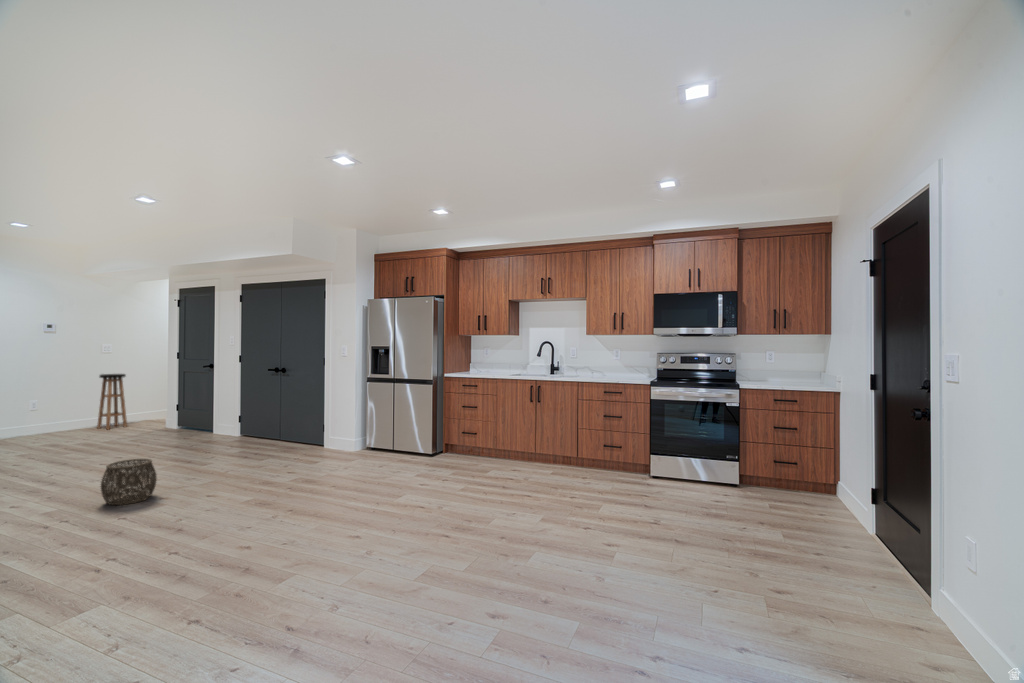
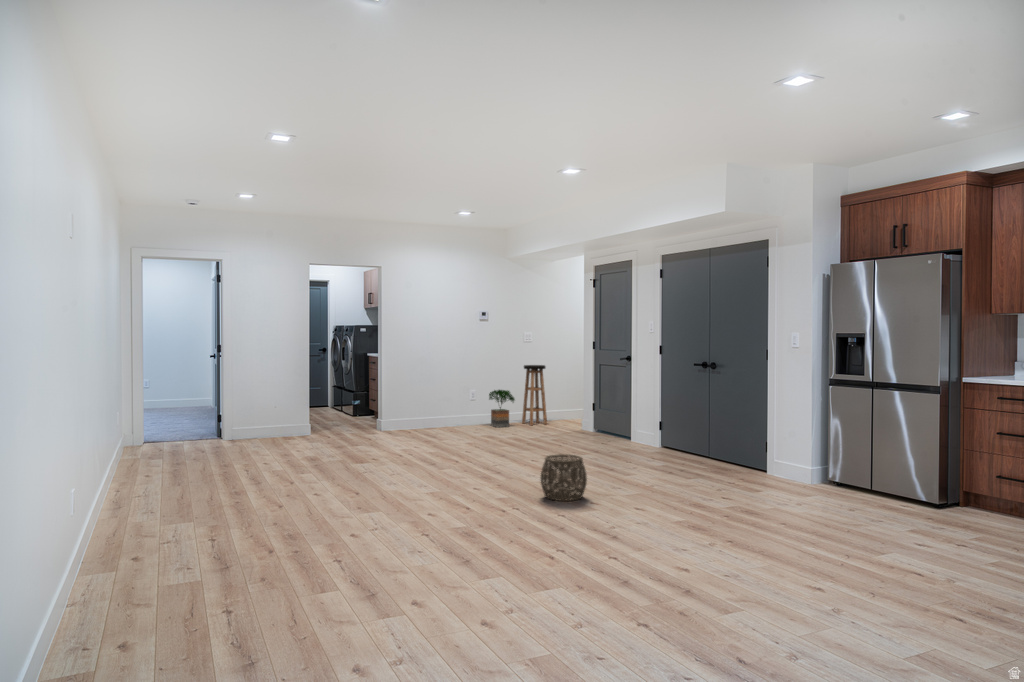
potted tree: none [52,398,88,436] -> present [489,390,515,427]

